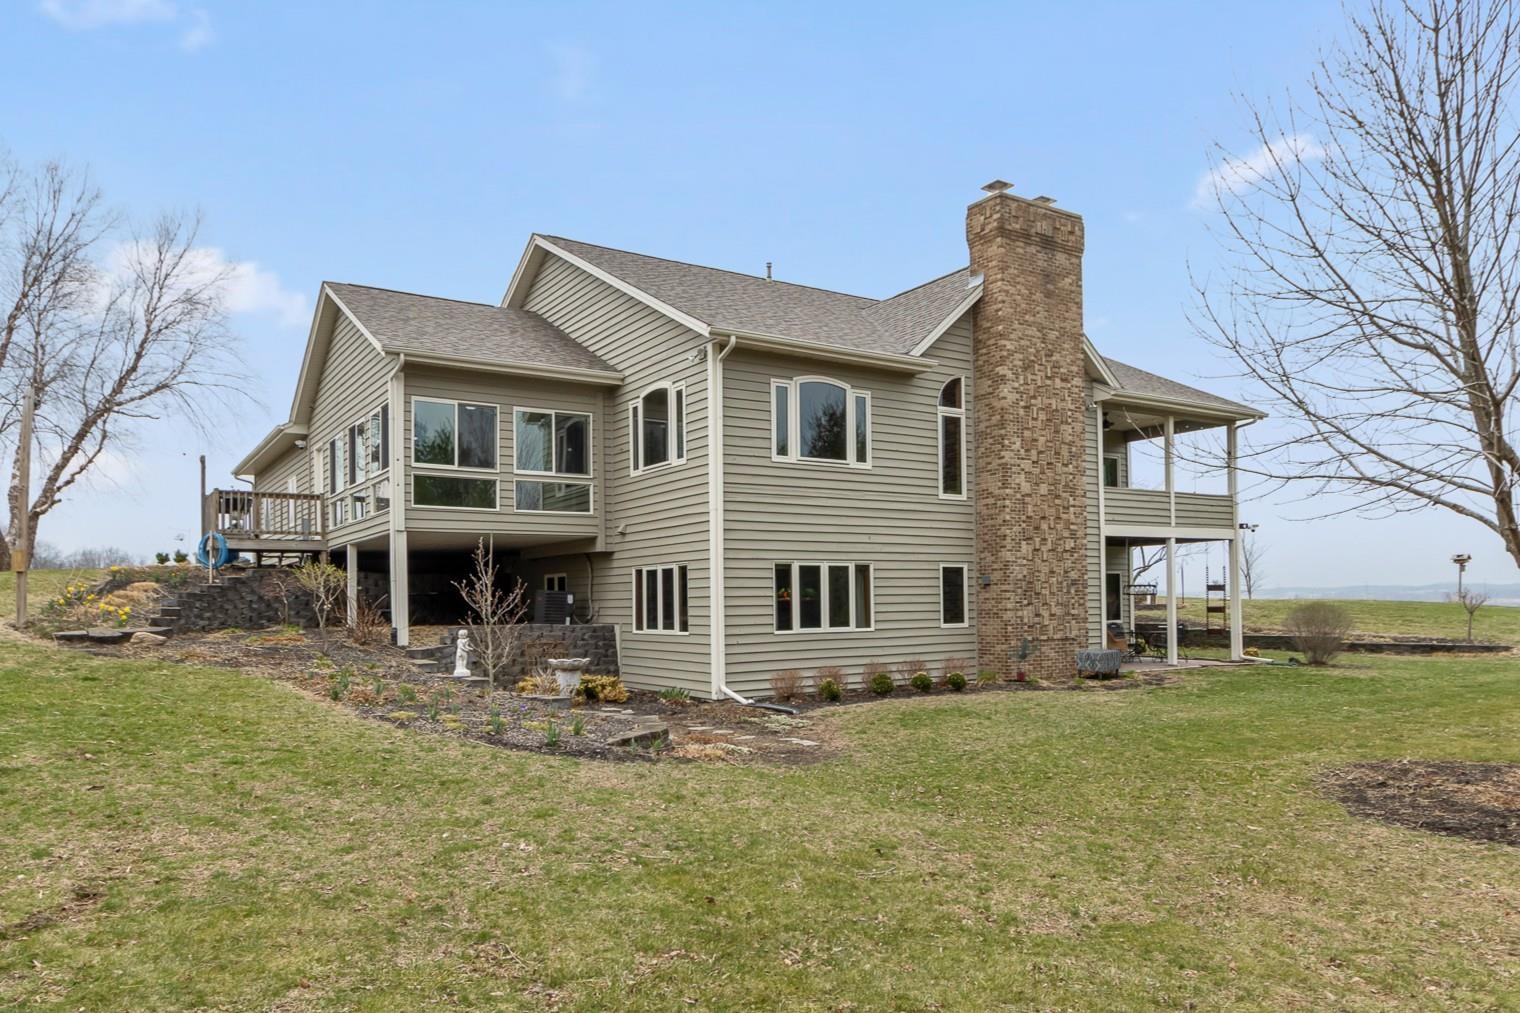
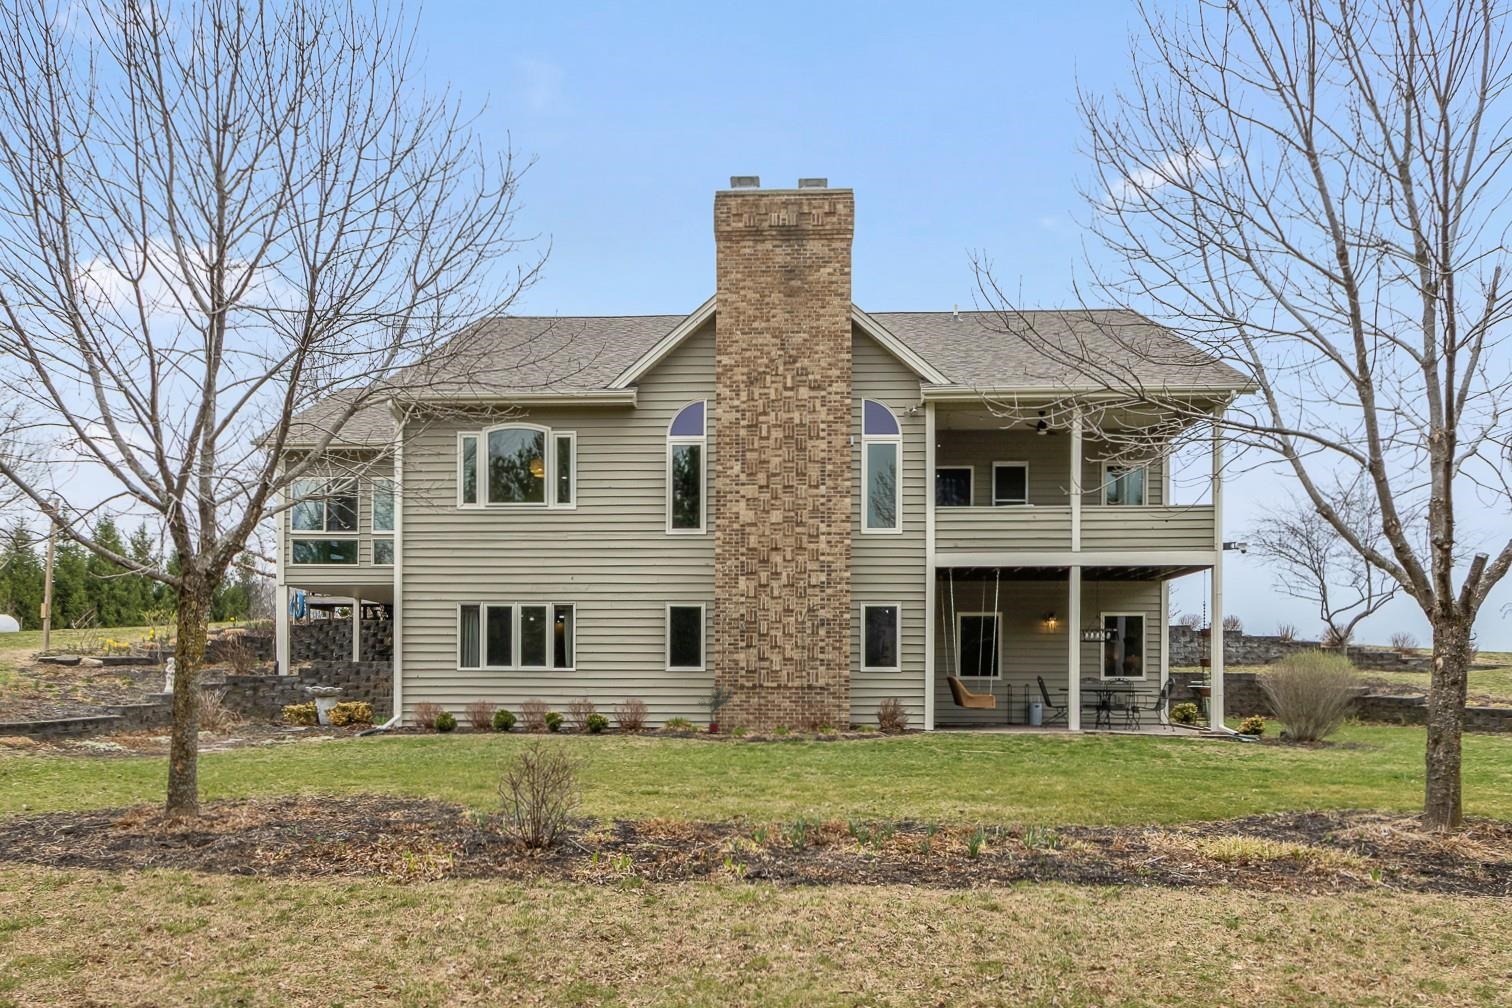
bench: present [1076,648,1121,680] -> none [803,701,875,738]

